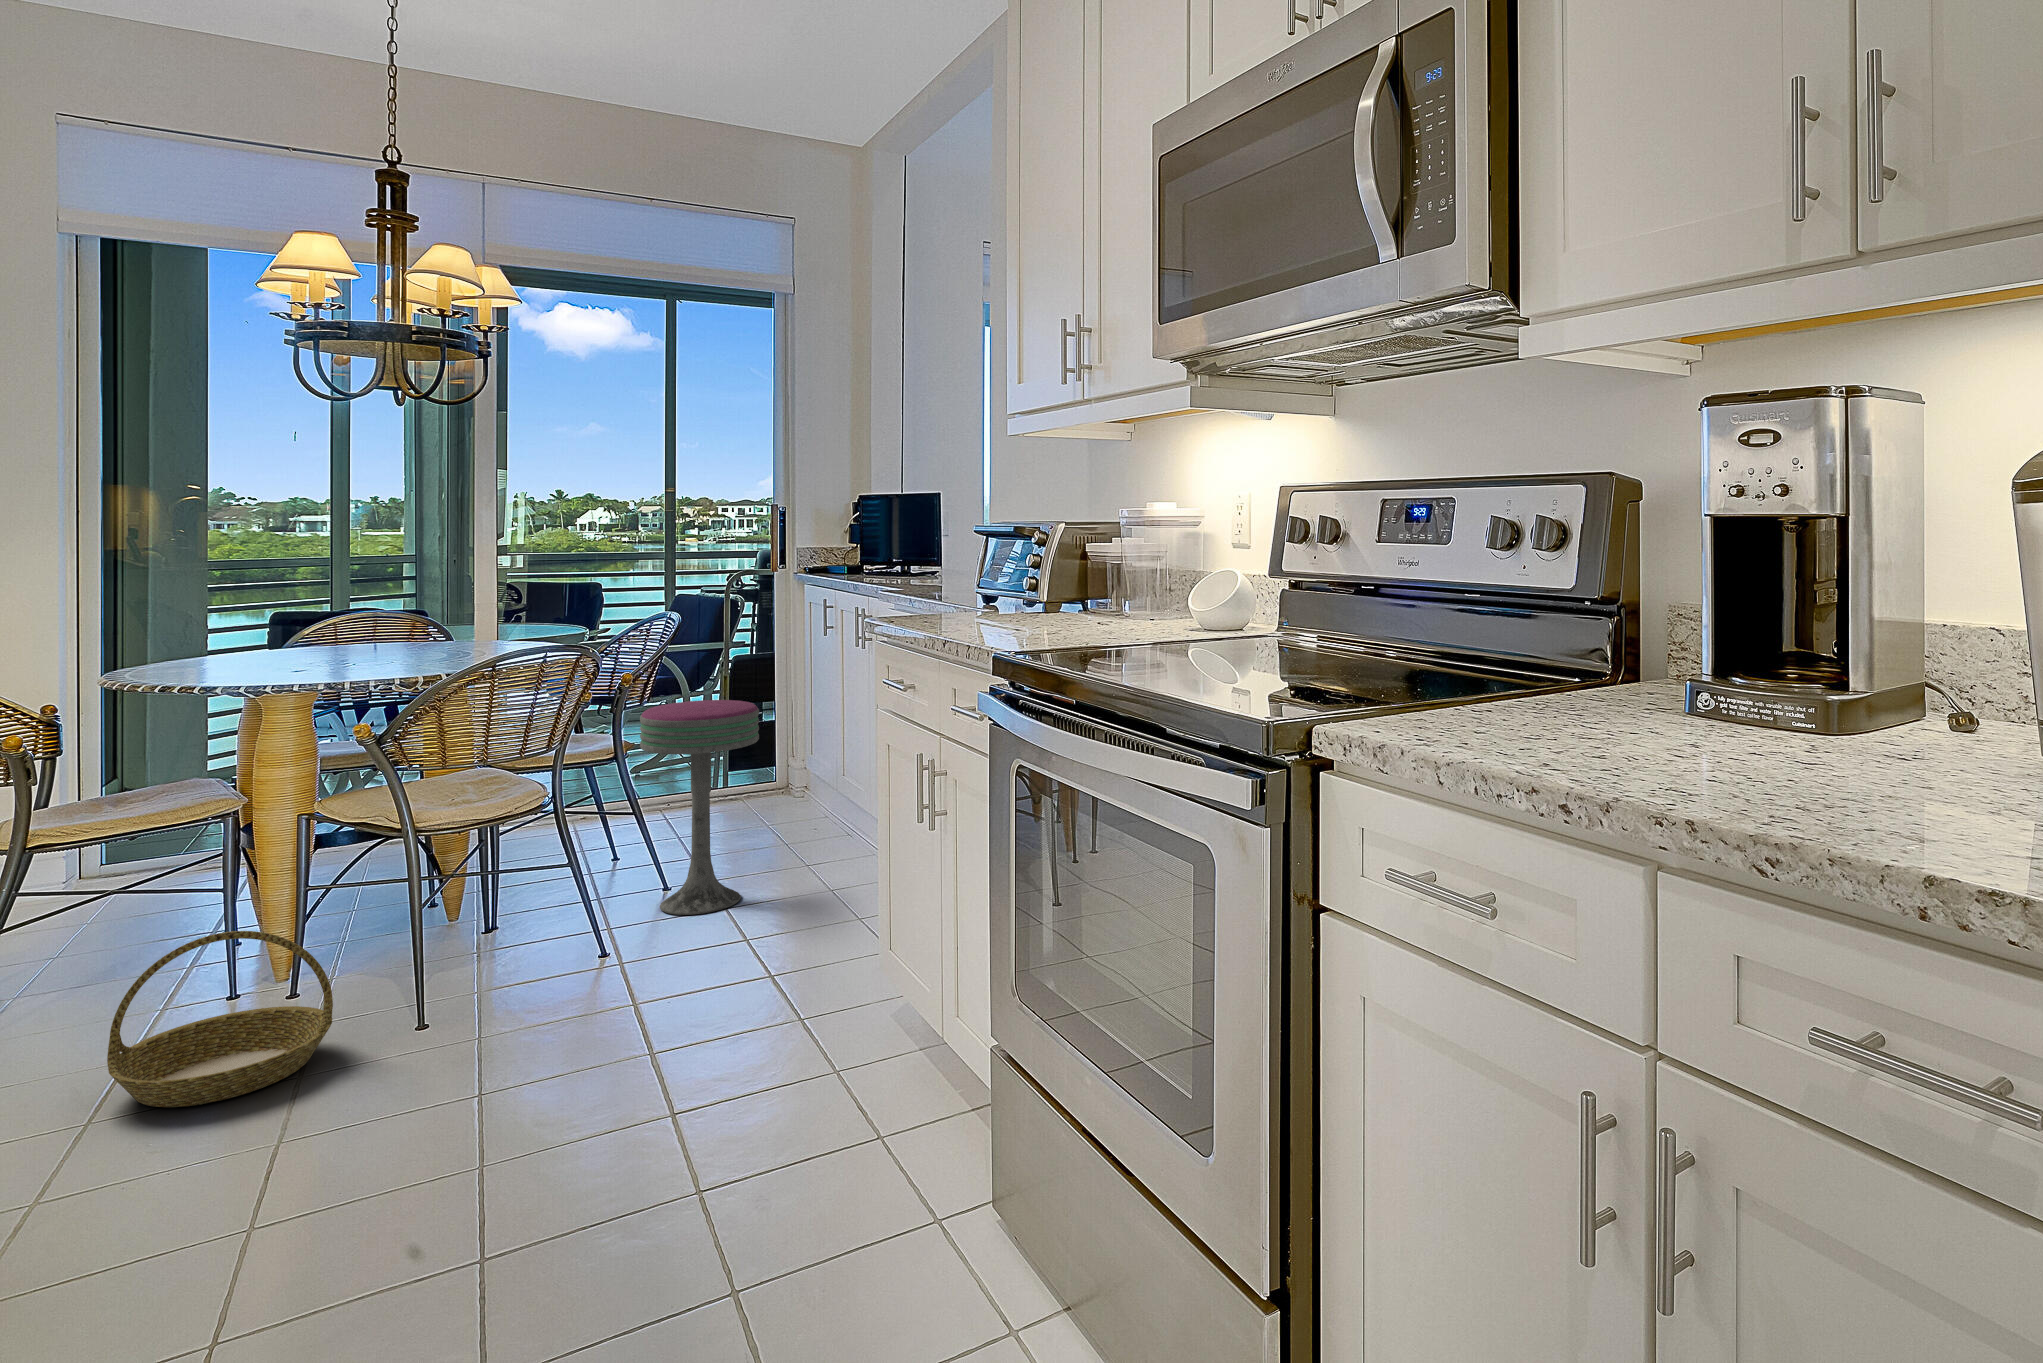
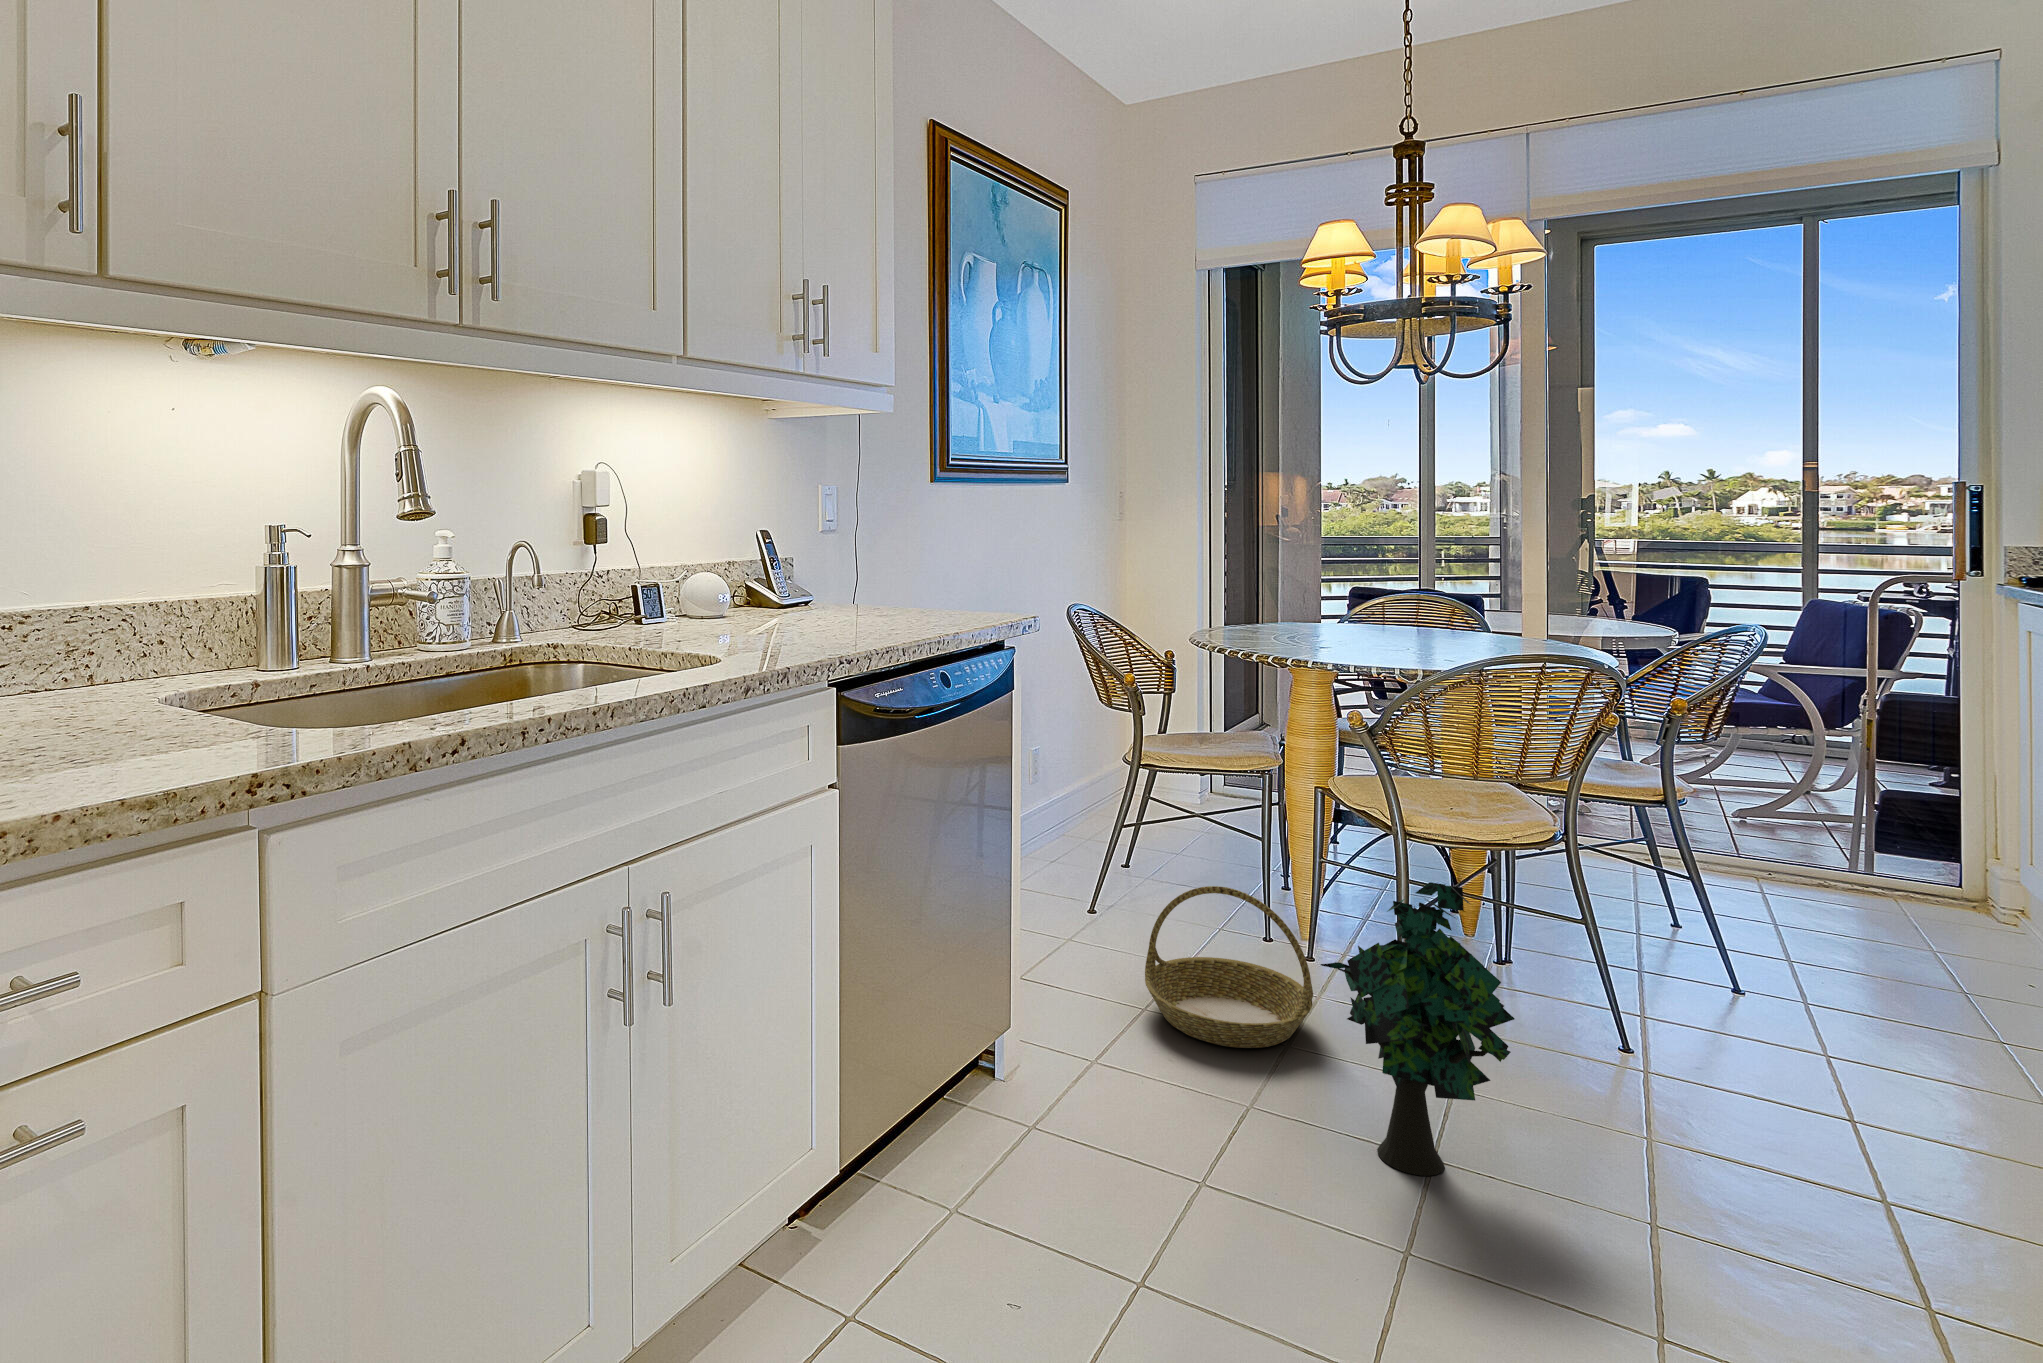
bar stool: present [640,700,759,915] -> none [1693,747,1893,1055]
decorative plant: none [371,842,551,1107] -> present [1321,882,1515,1176]

